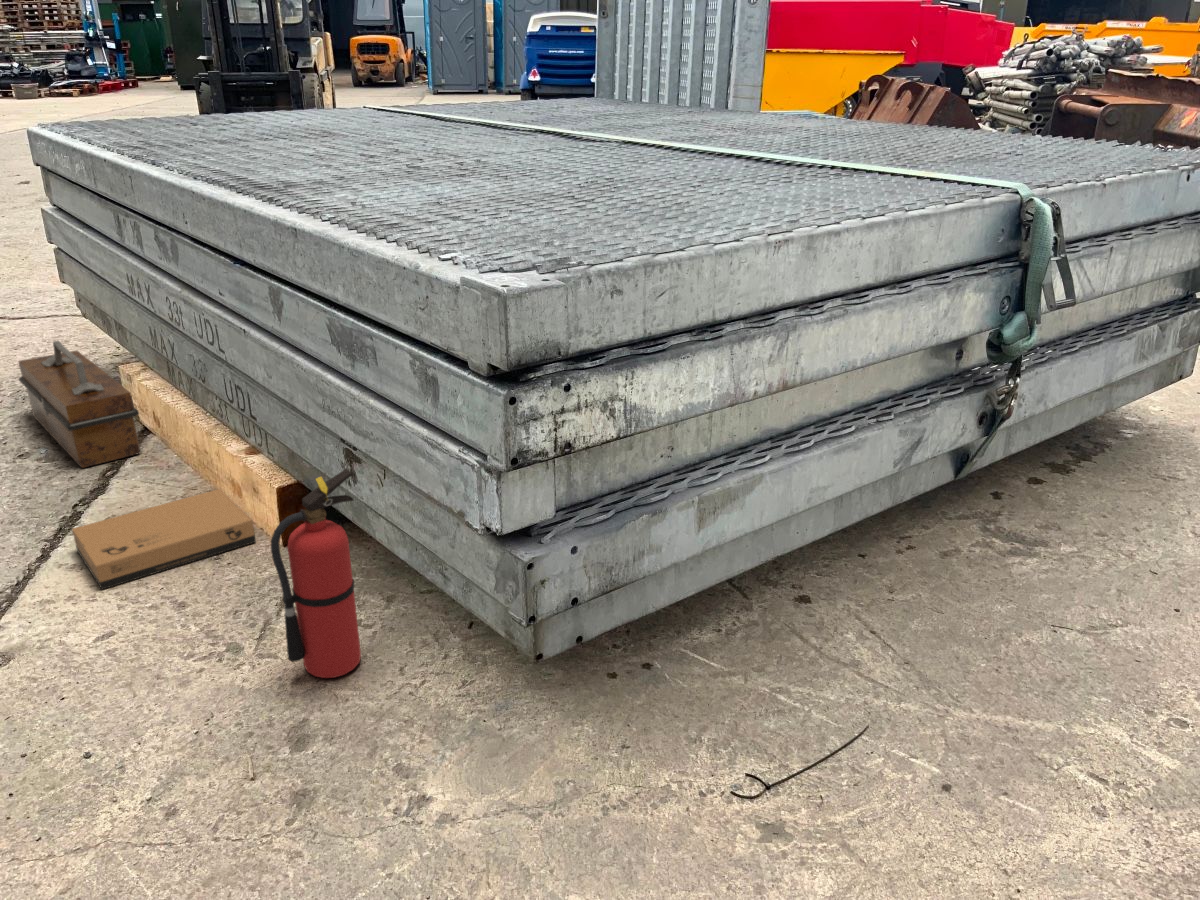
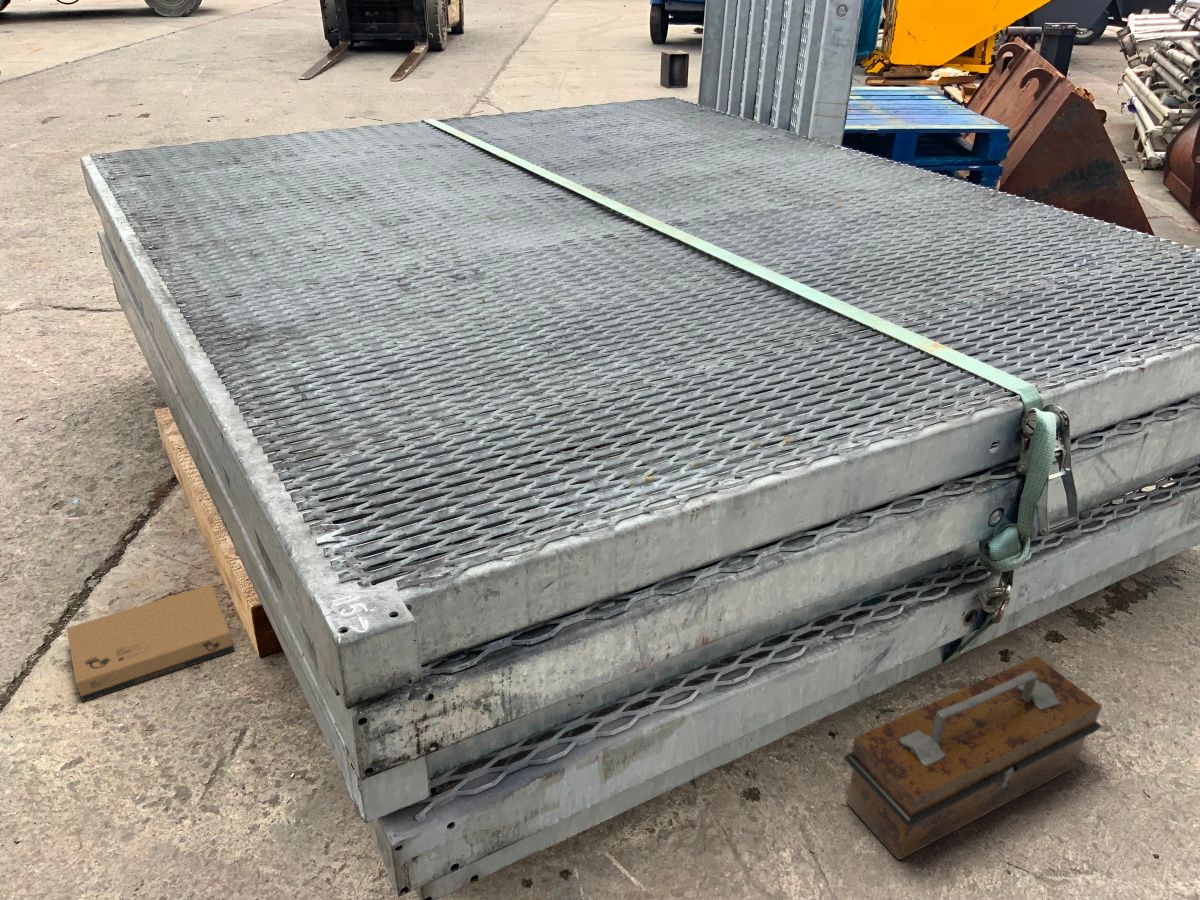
toolbox: present [18,341,140,468] -> present [844,656,1102,860]
fire extinguisher: present [271,469,361,678] -> none [192,668,293,849]

